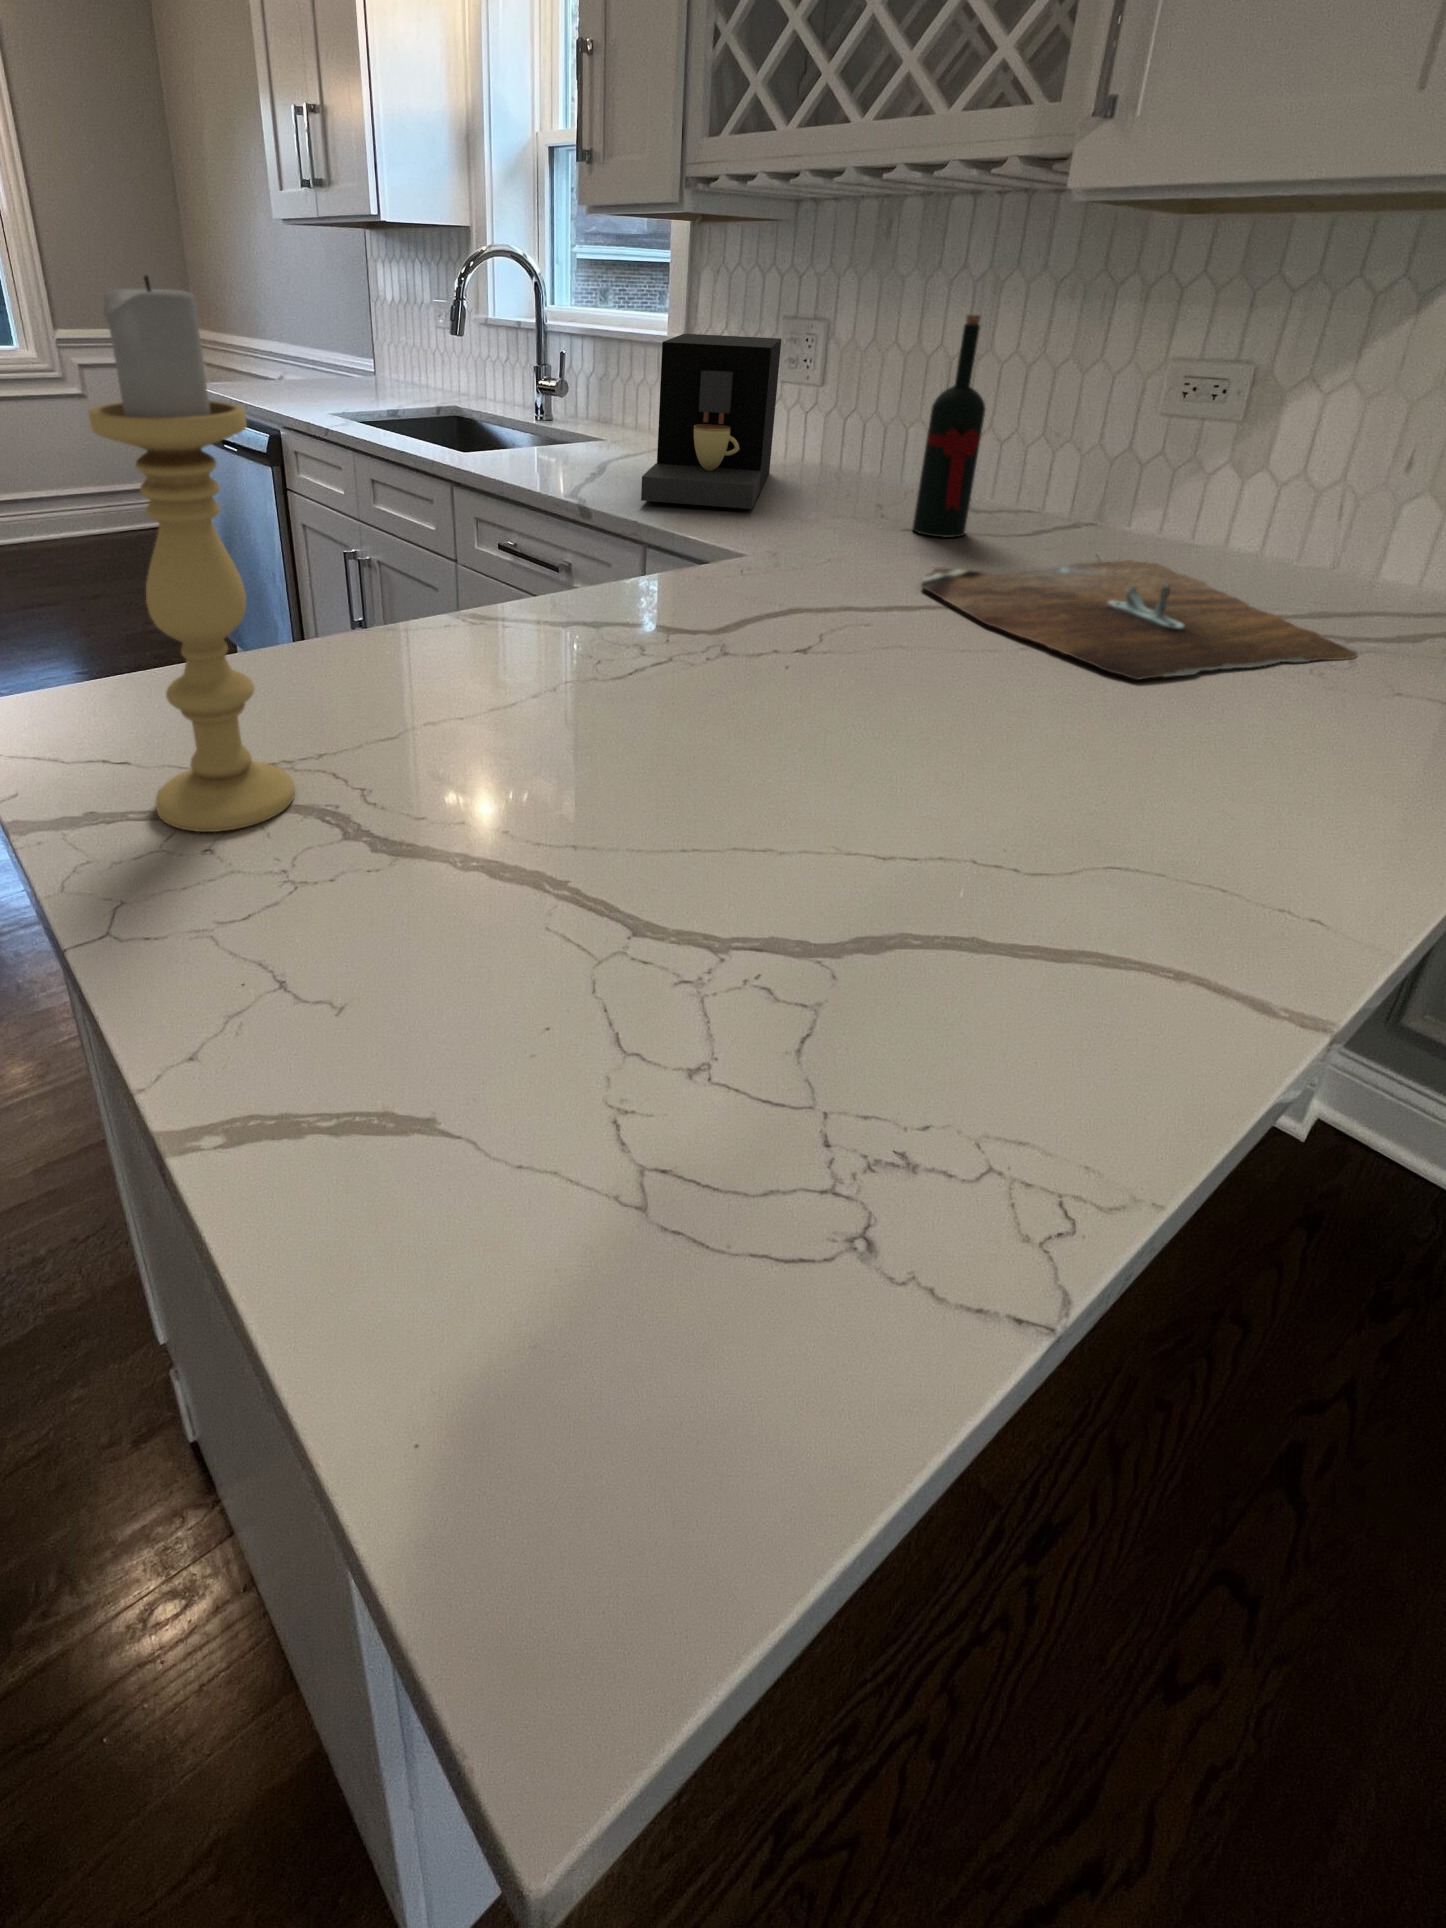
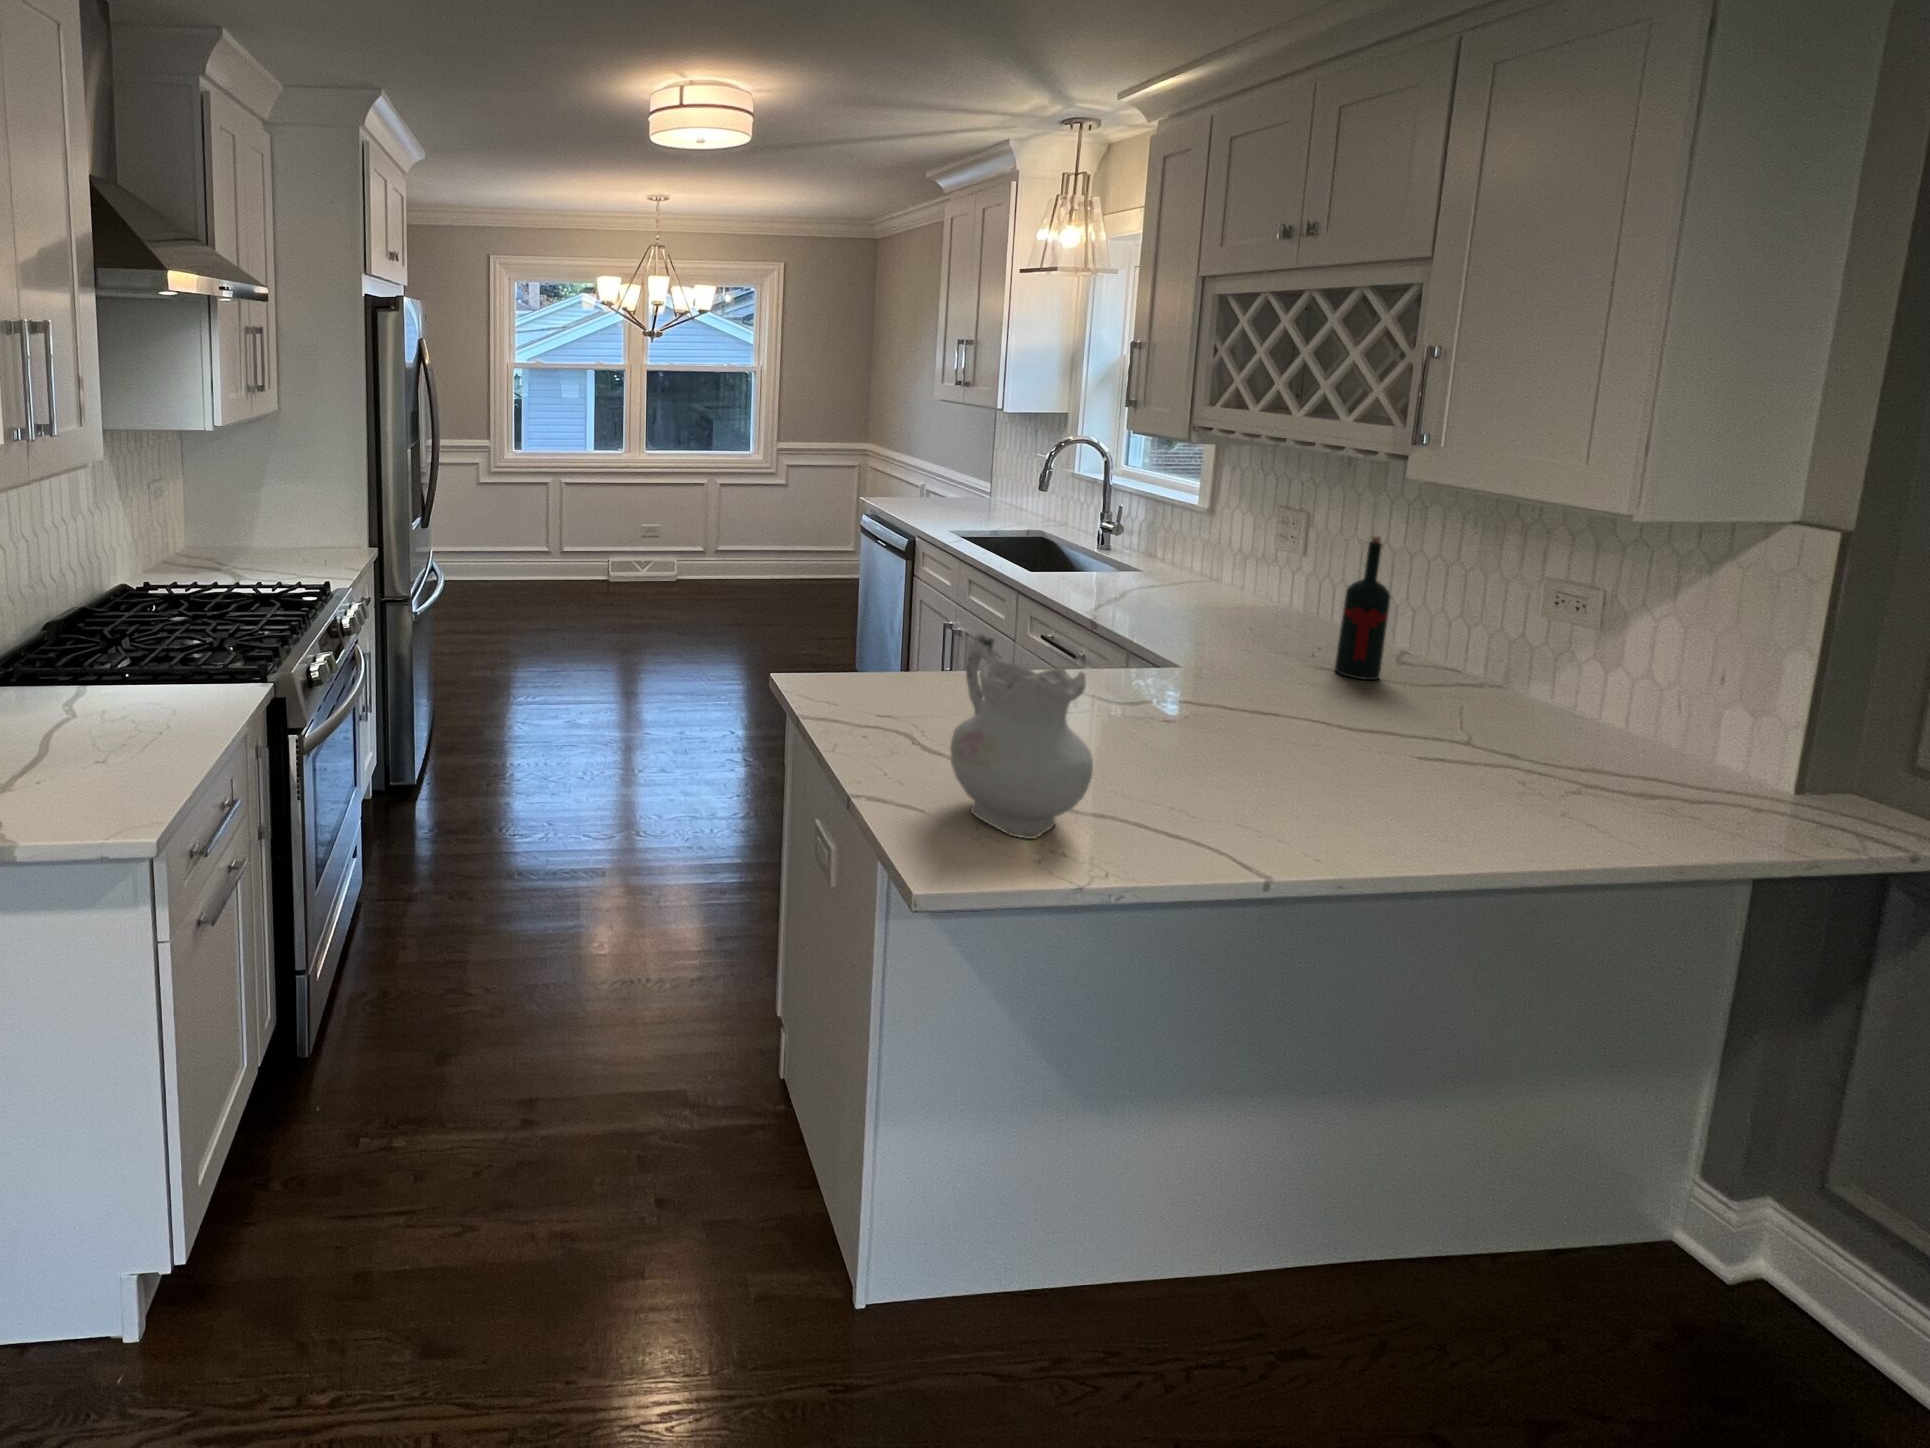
candle holder: present [89,276,295,832] -> none [841,534,903,734]
coffee maker: present [641,334,781,509] -> none [1135,516,1264,638]
ceramic pitcher: none [463,518,849,1070] -> present [950,635,1093,839]
cutting board: present [921,560,1357,680] -> none [1300,695,1627,807]

